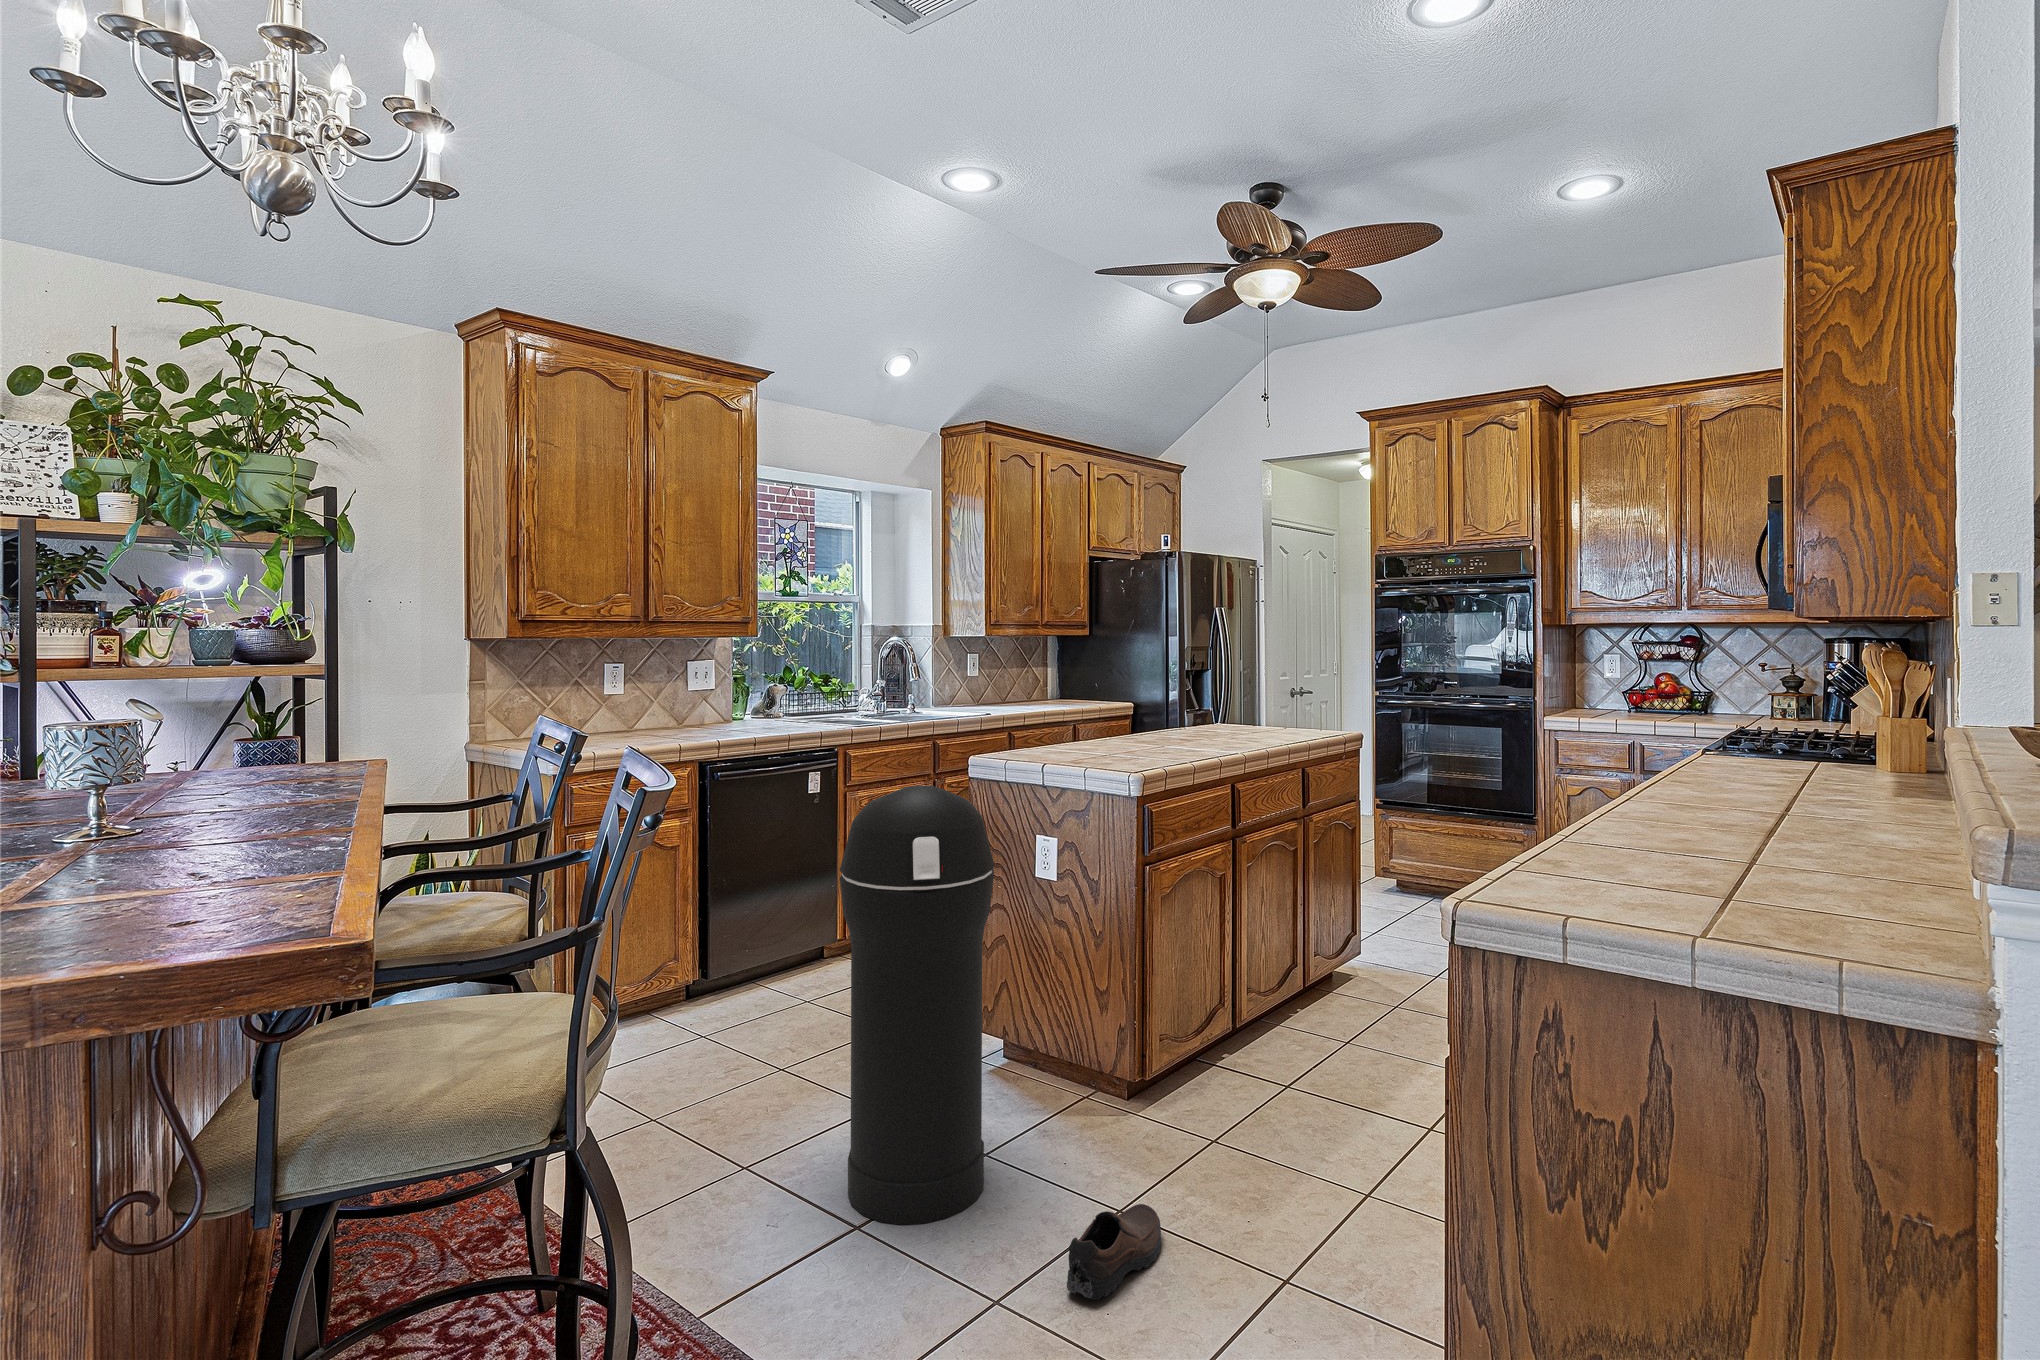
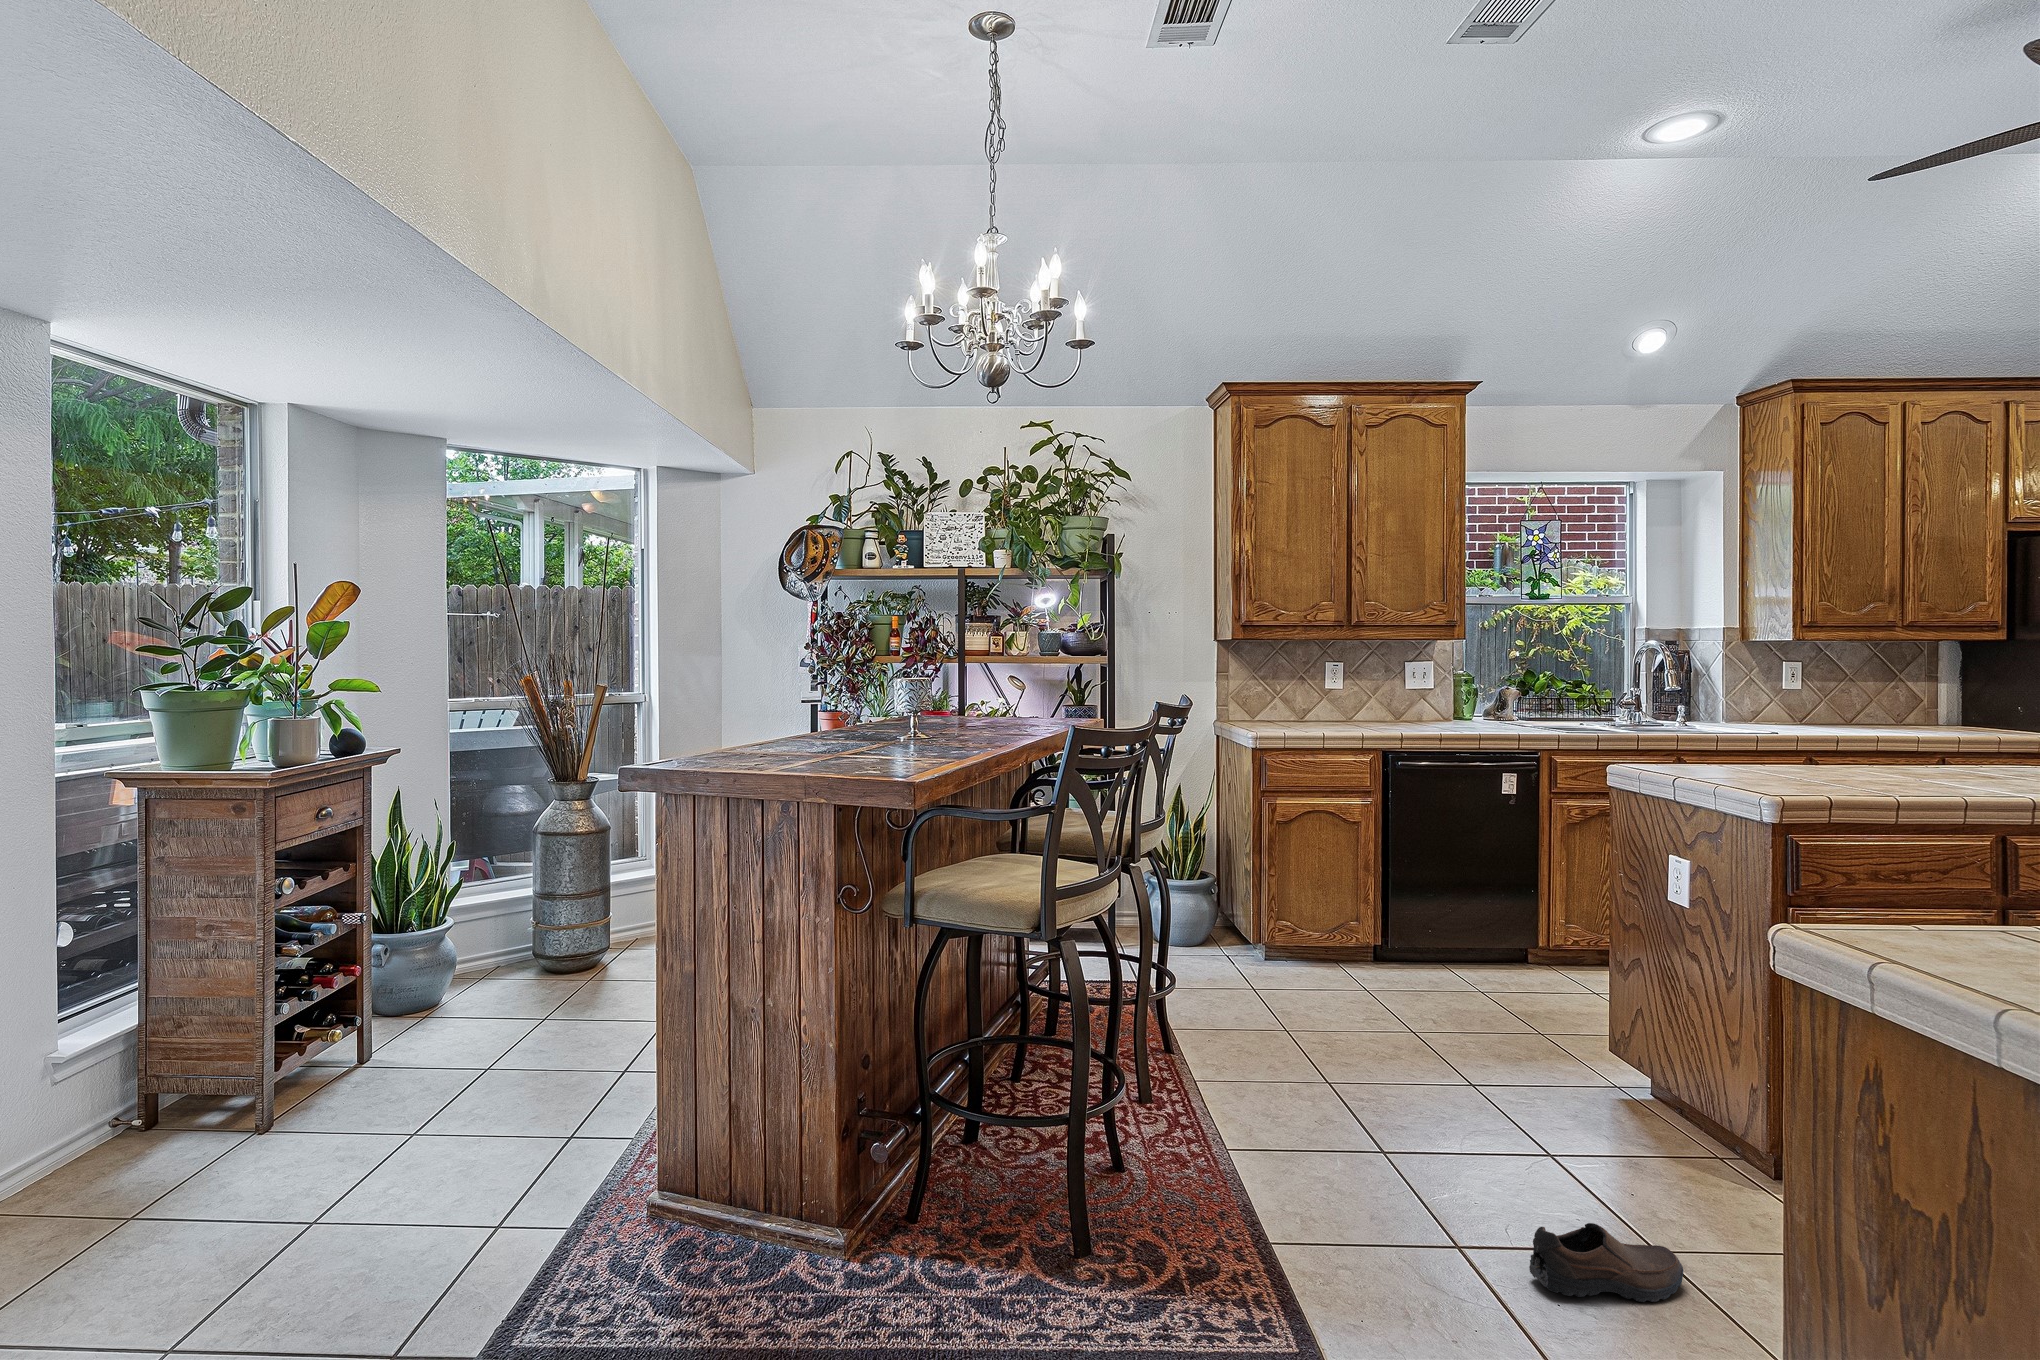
trash can: present [839,785,994,1225] -> none [1383,771,1542,1185]

